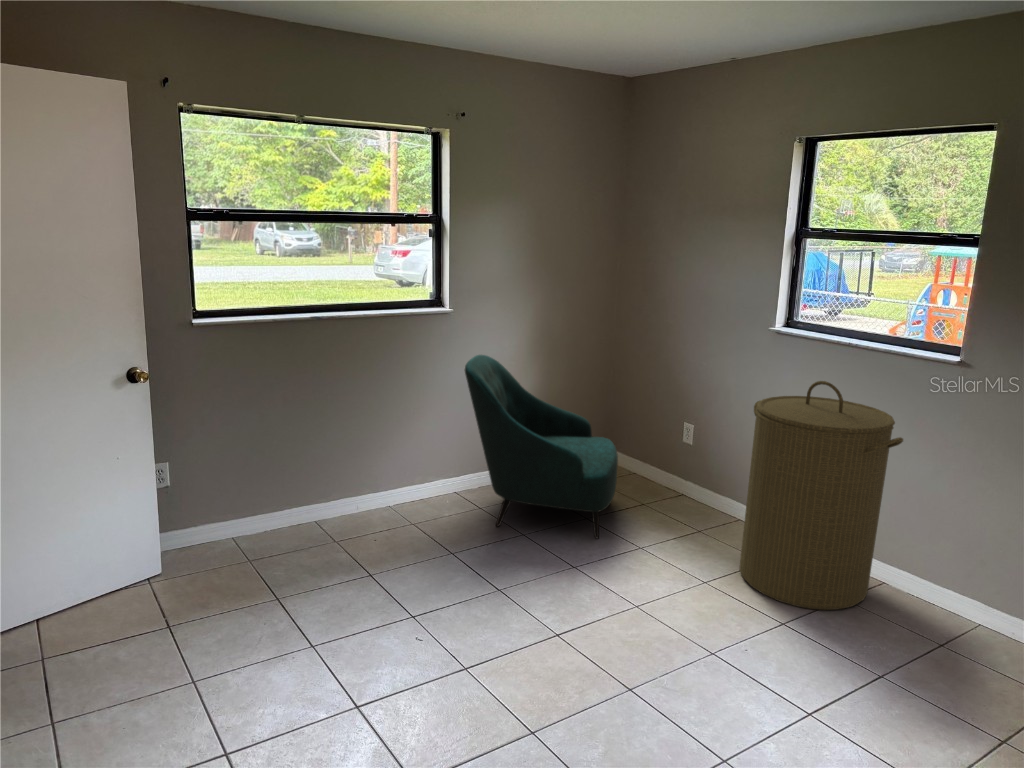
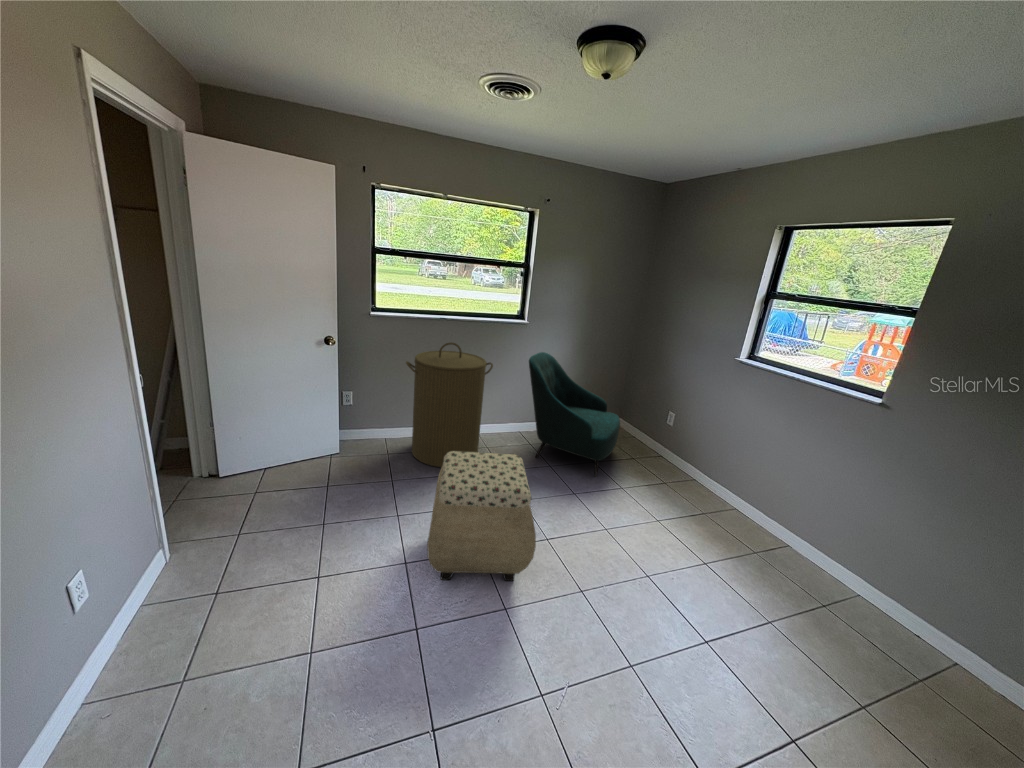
laundry hamper: present [740,381,903,610] -> present [406,343,493,467]
ottoman: none [377,511,562,722] -> present [427,451,536,581]

